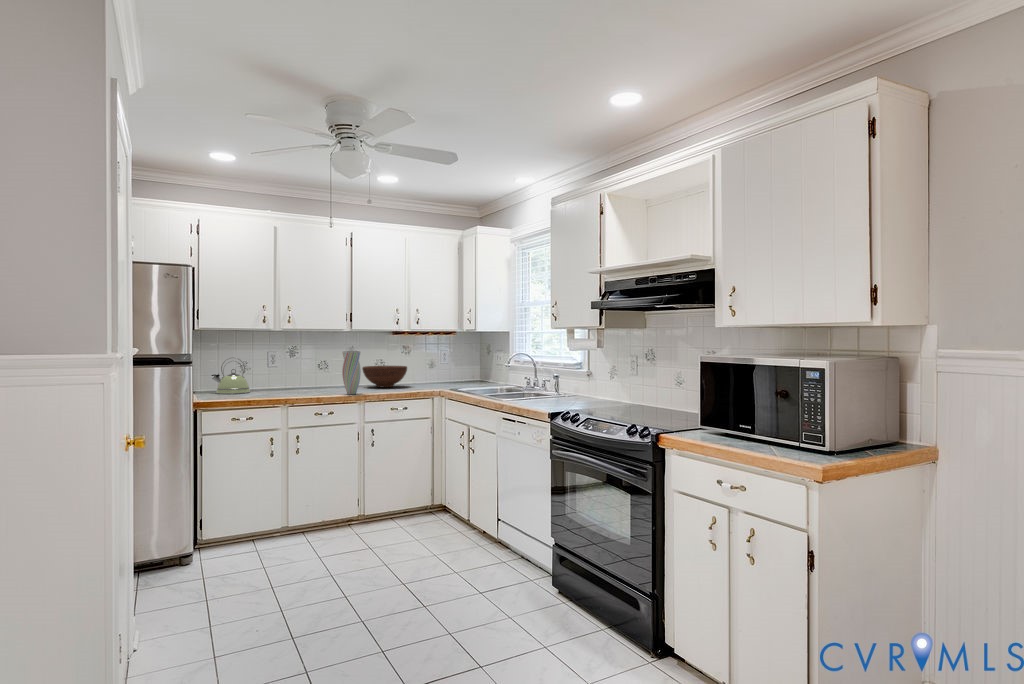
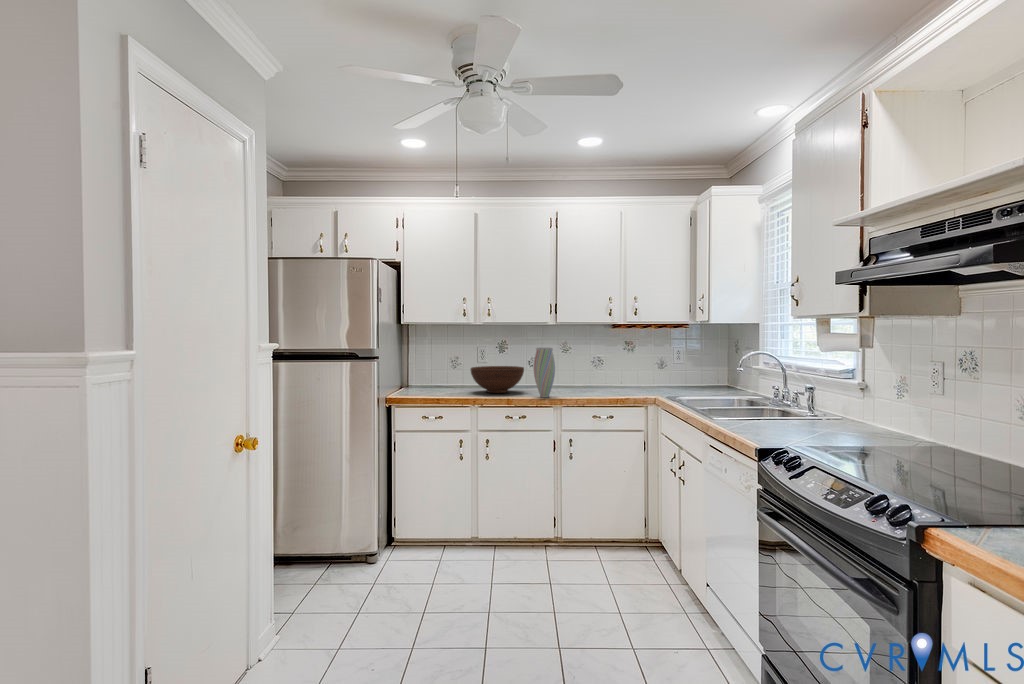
kettle: present [211,357,250,394] -> none [422,353,457,390]
fruit bowl: present [362,366,407,387] -> present [471,366,524,393]

